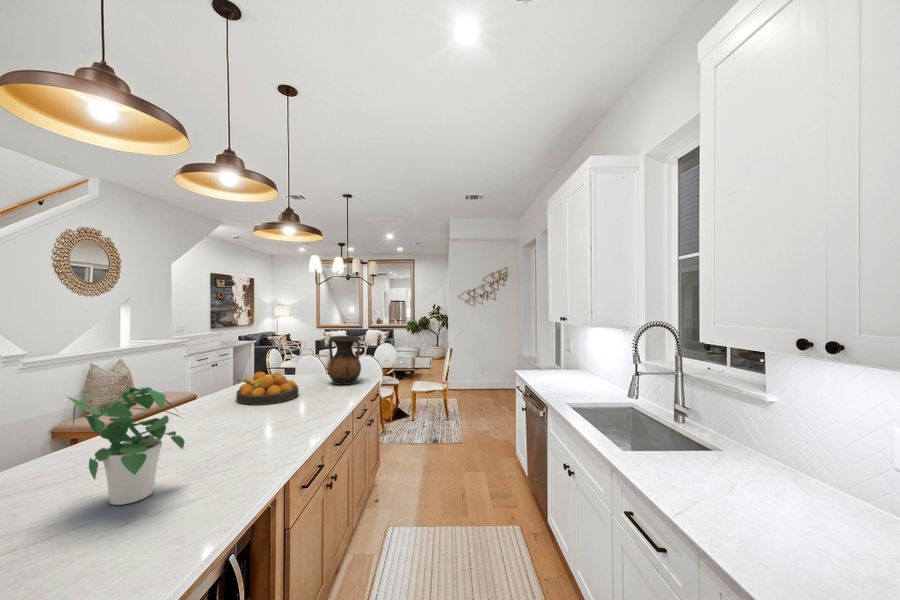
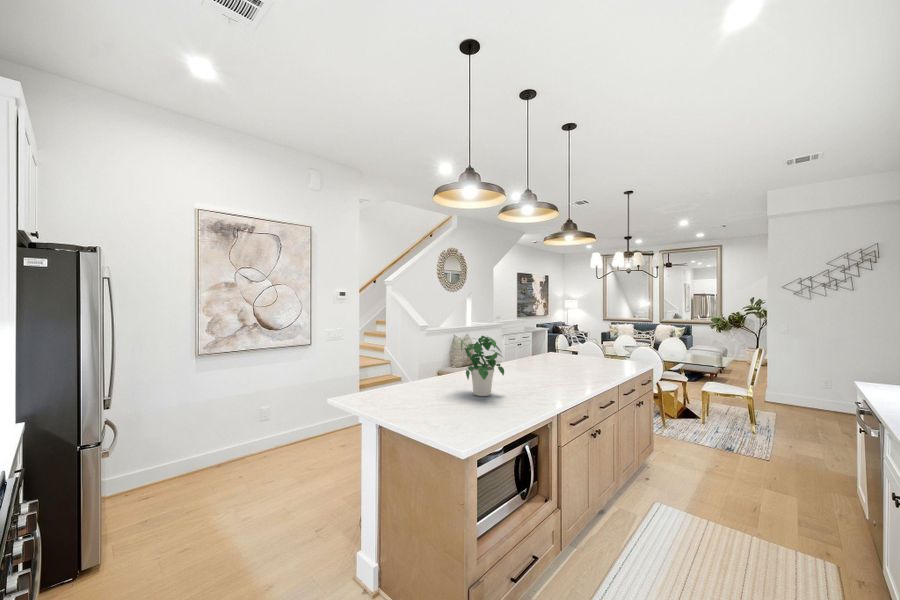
vase: present [328,336,361,385] -> none [601,323,632,366]
fruit bowl: present [236,372,299,405] -> none [532,345,575,369]

